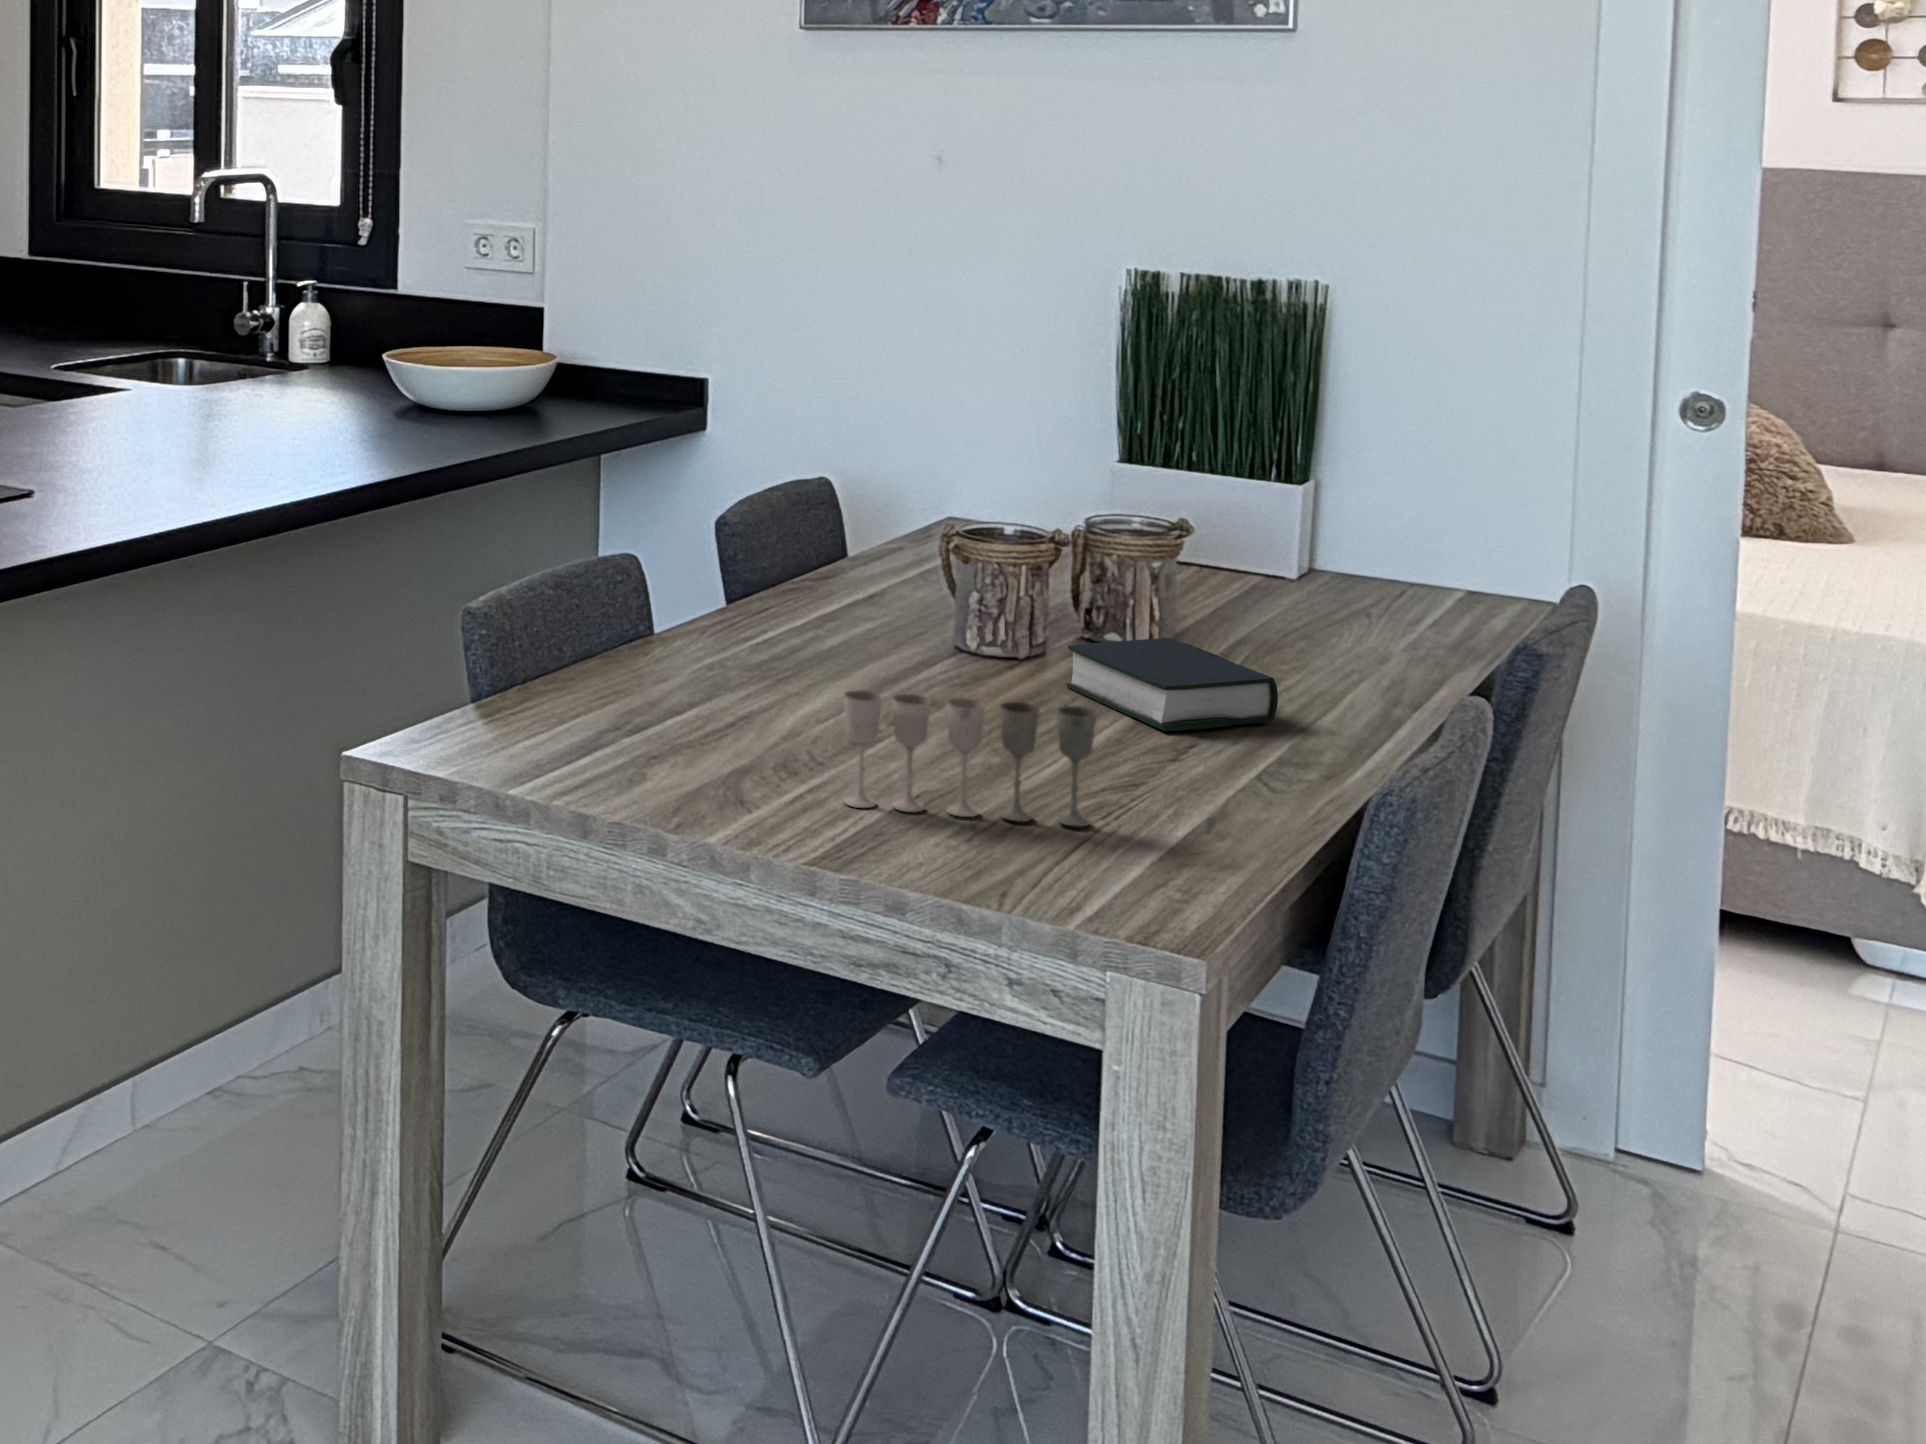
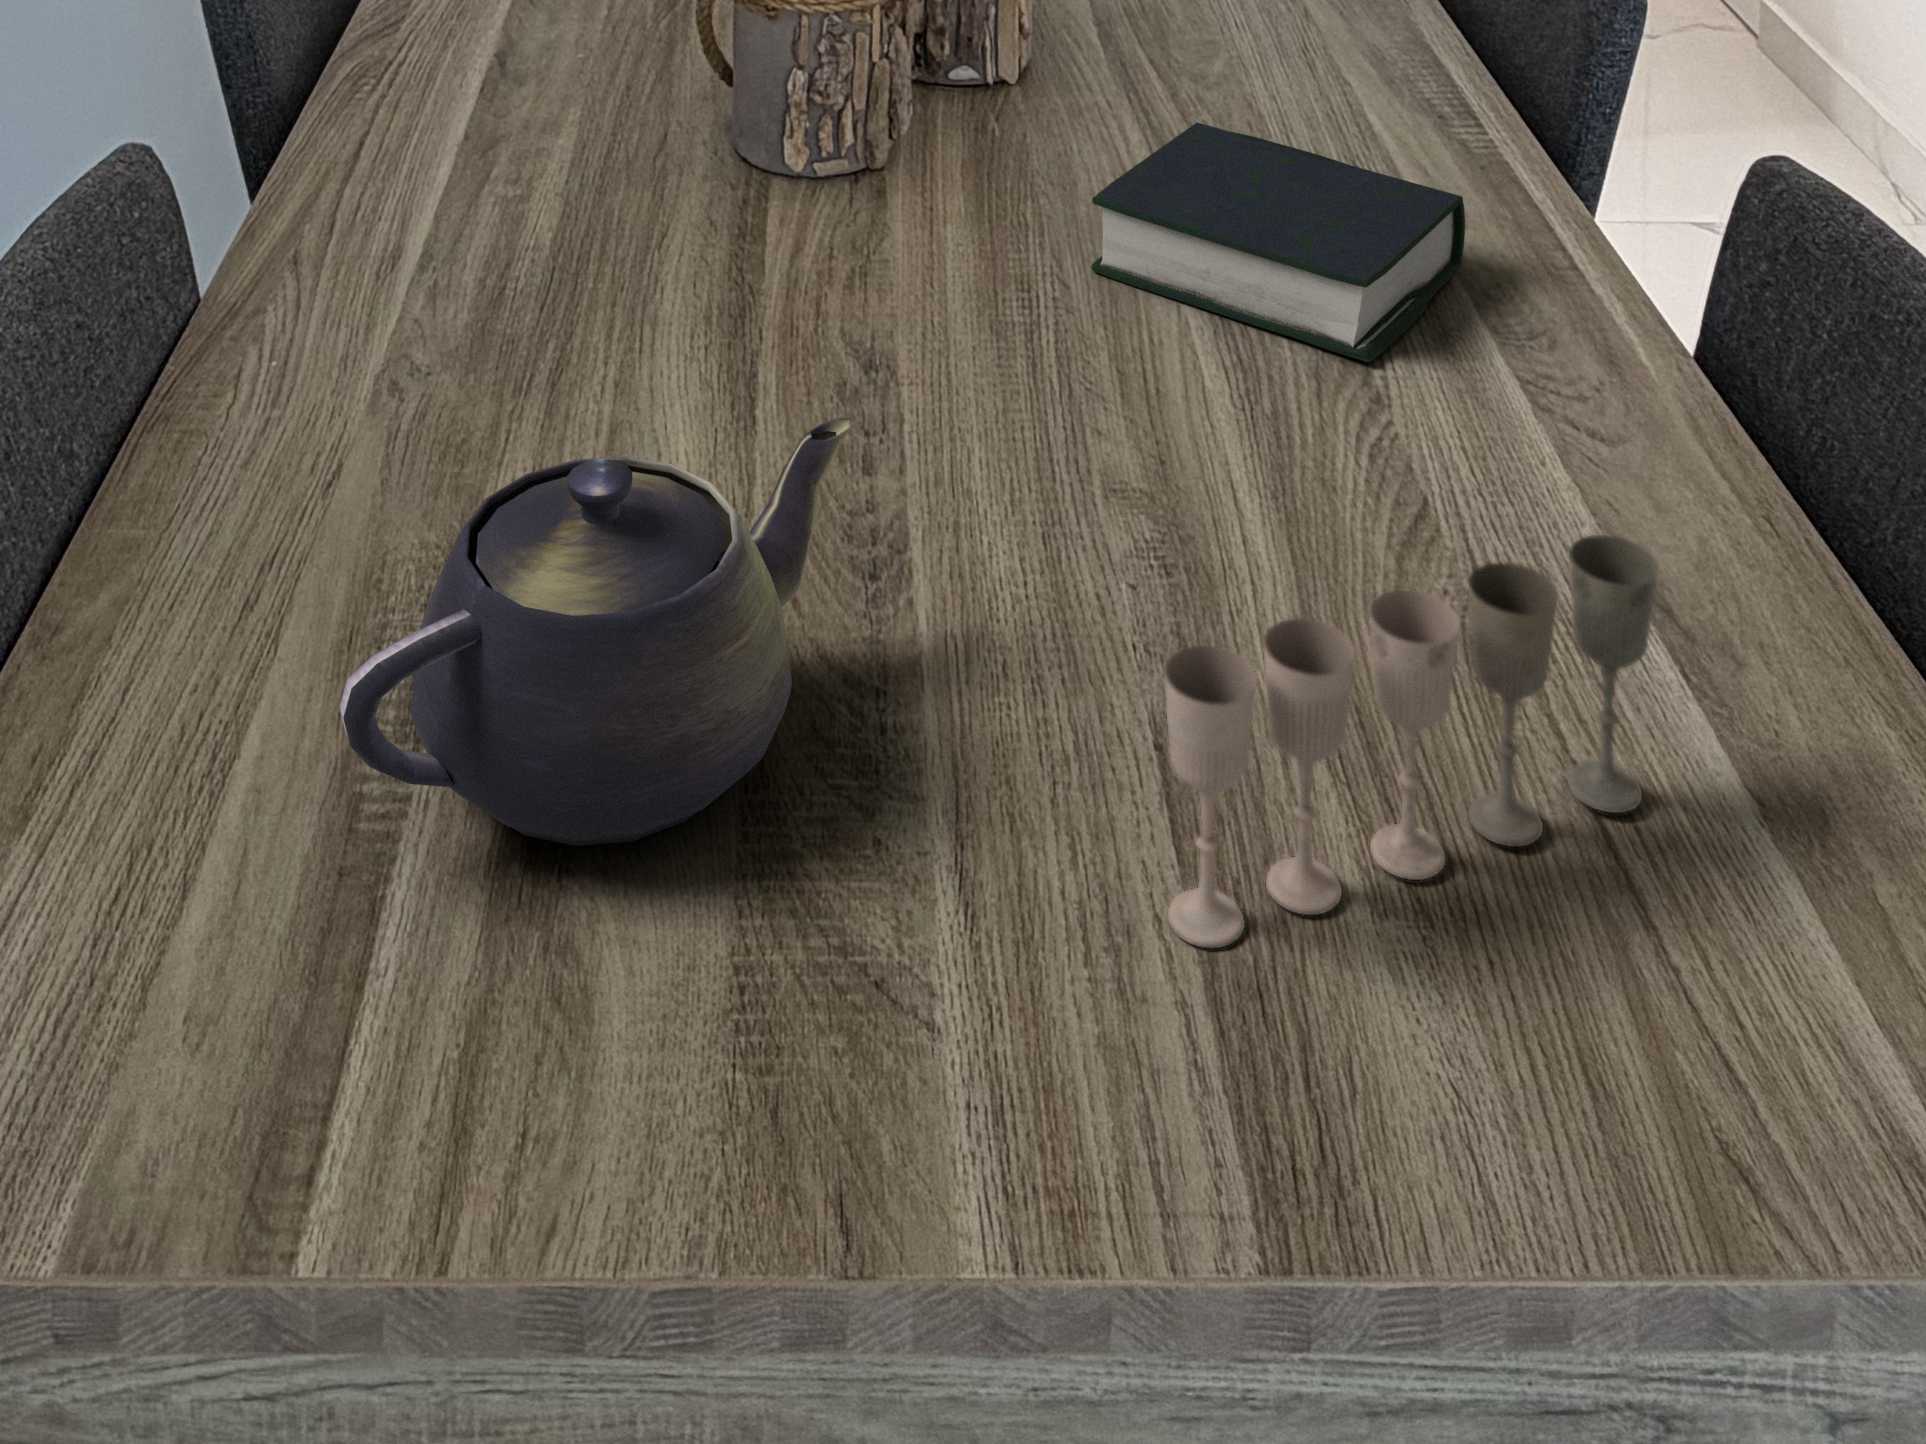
teapot: none [563,607,813,744] -> present [339,418,852,846]

